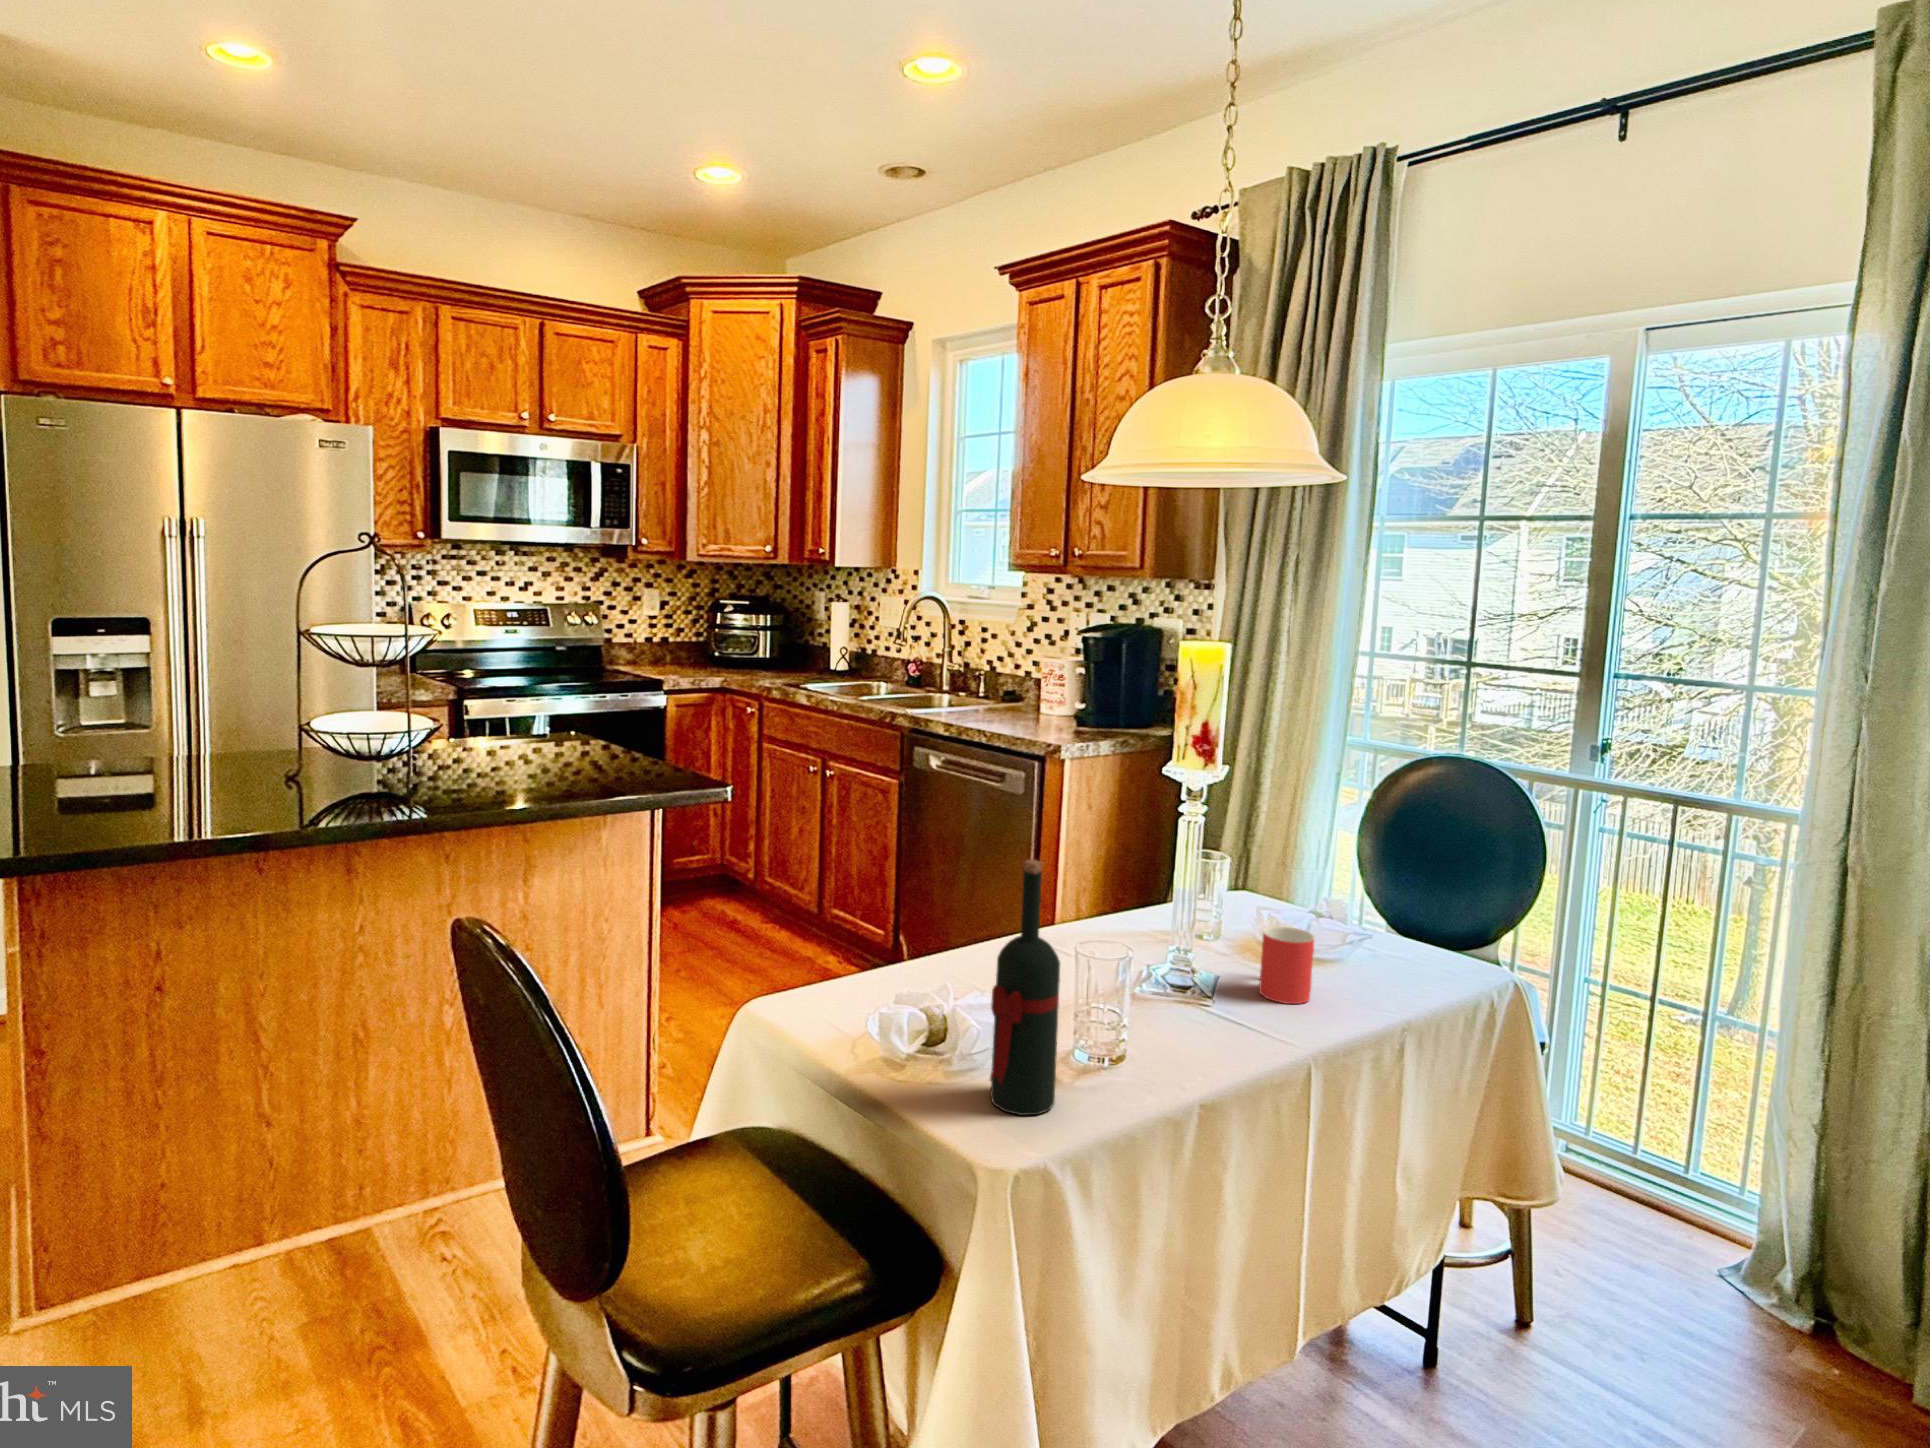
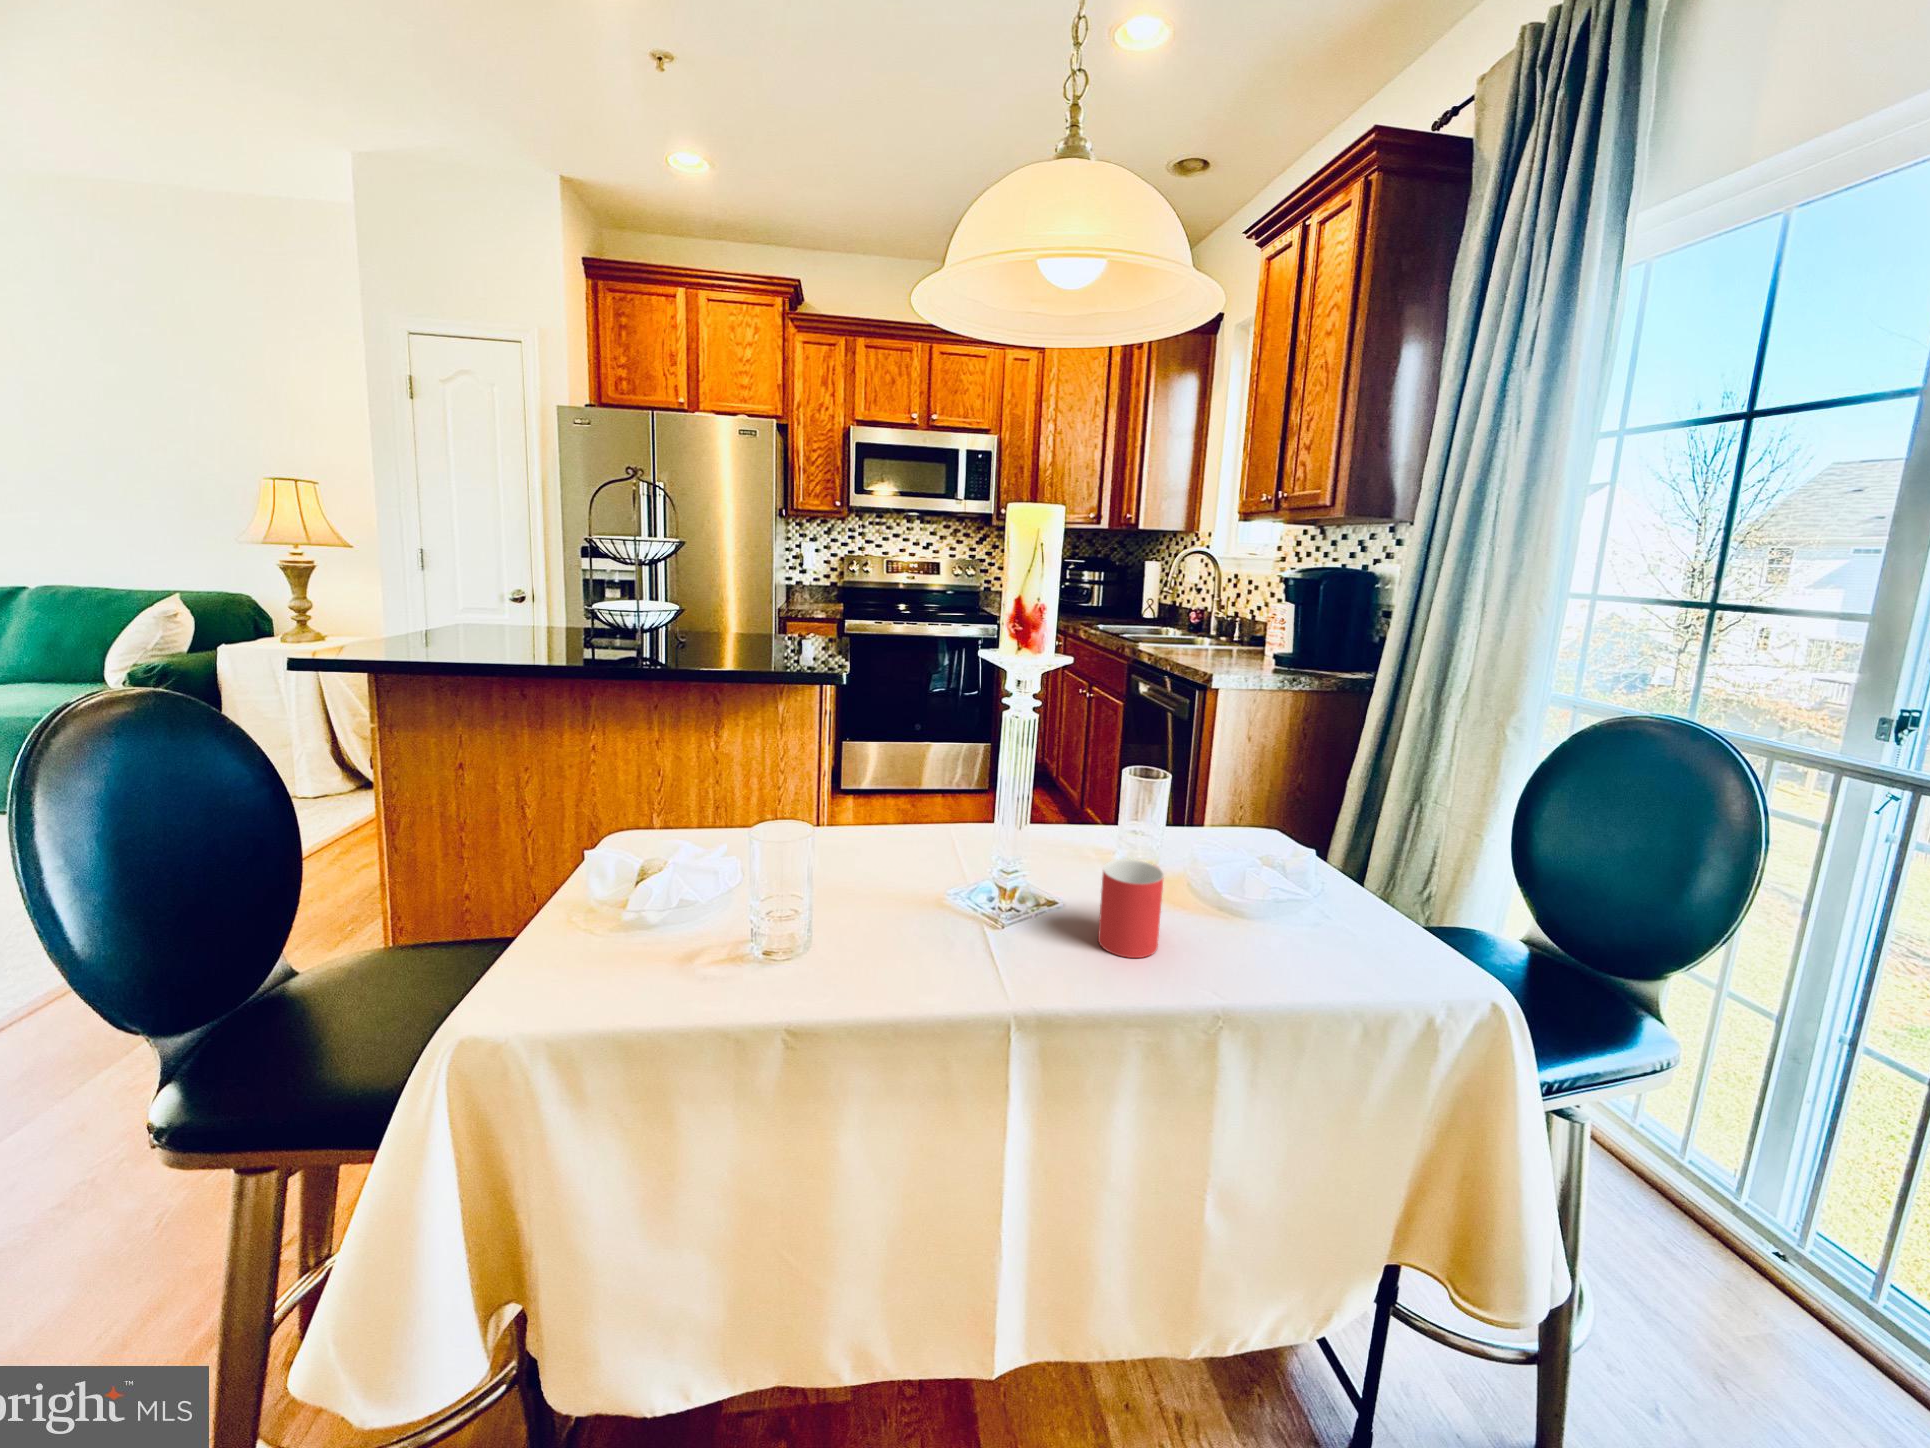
wine bottle: present [990,859,1060,1115] -> none [556,712,660,997]

